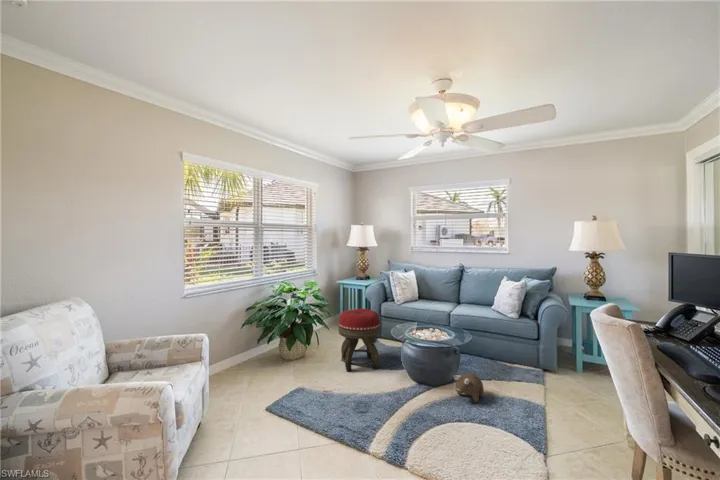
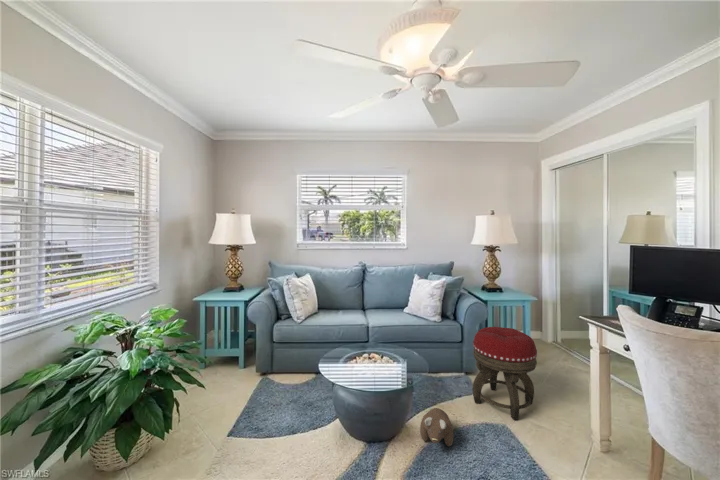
footstool: present [338,309,380,372] -> present [473,327,537,420]

